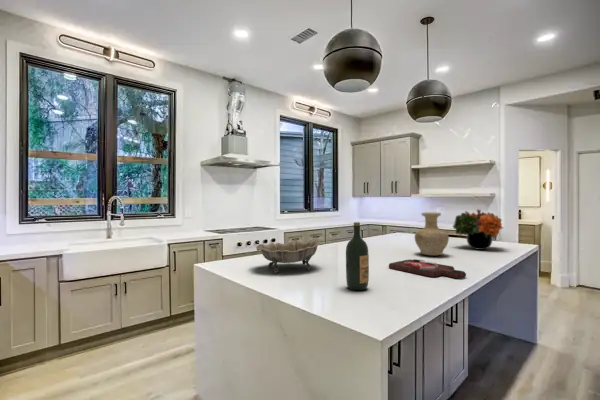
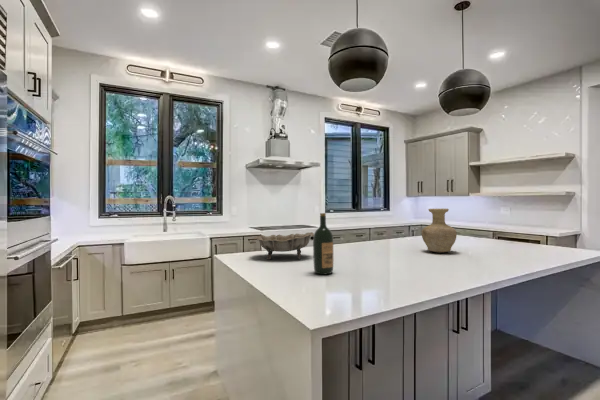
flower arrangement: present [453,210,503,250] -> none [473,206,530,249]
cutting board: present [389,259,466,278] -> none [377,254,443,271]

